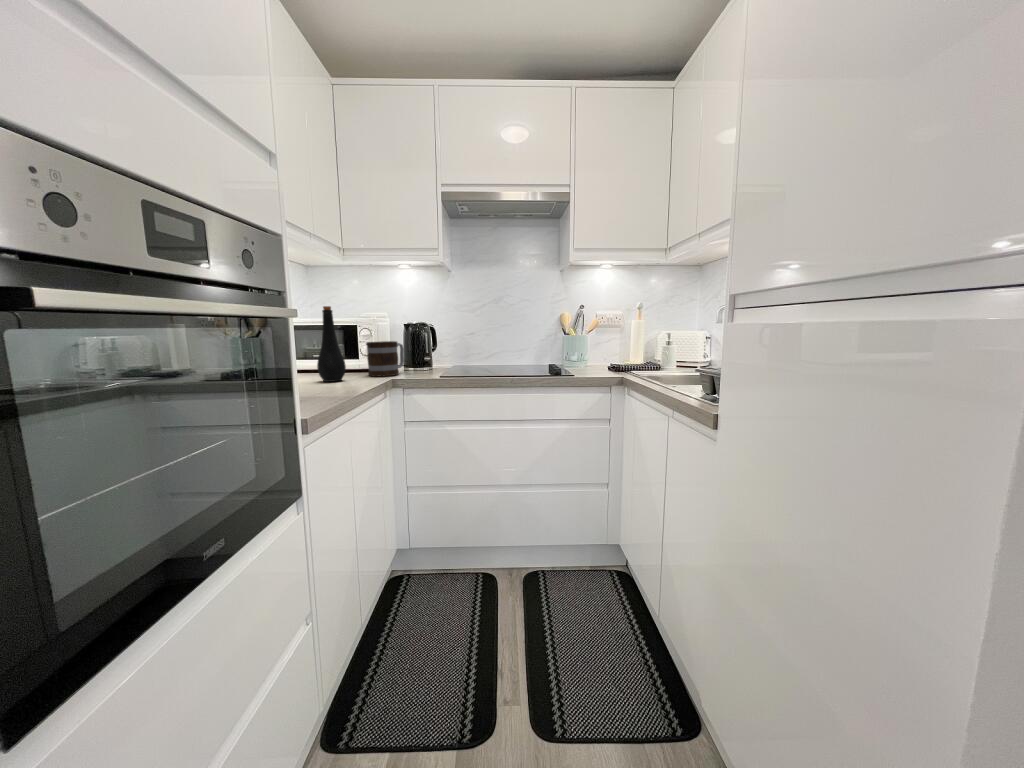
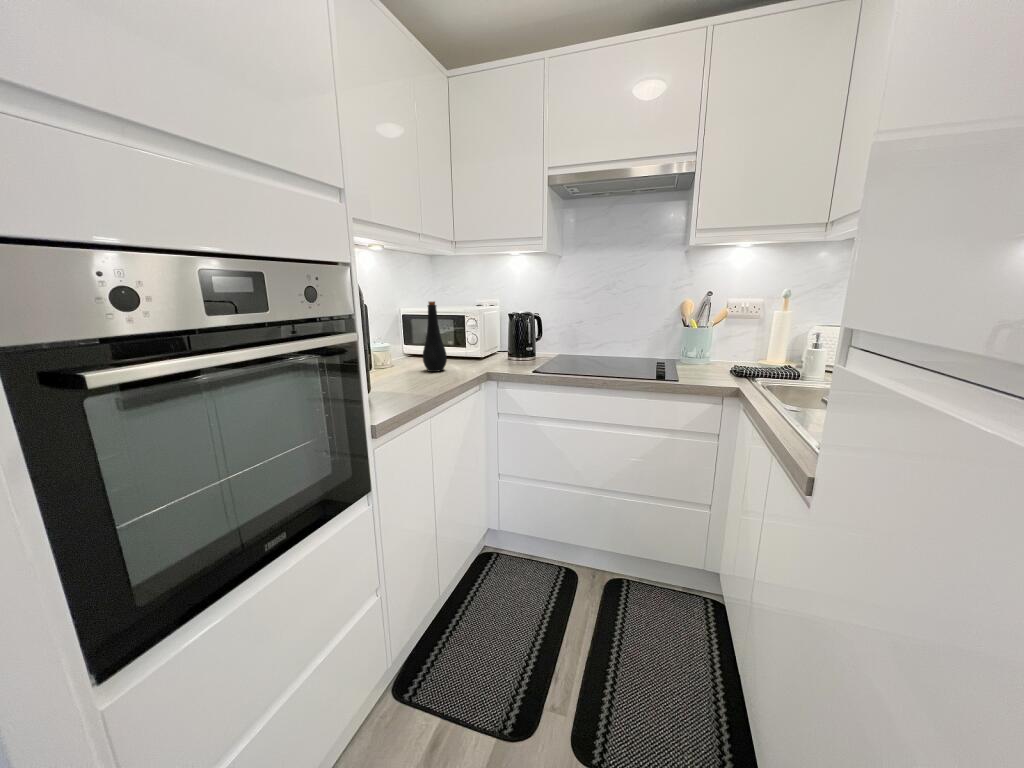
mug: present [367,341,404,377] -> none [469,332,506,367]

